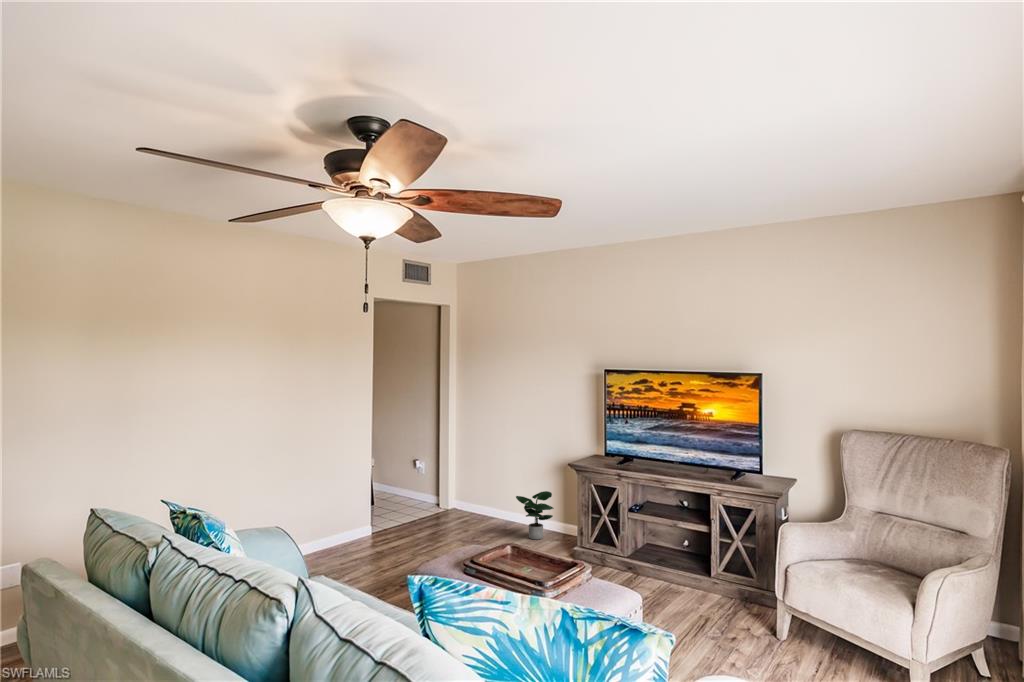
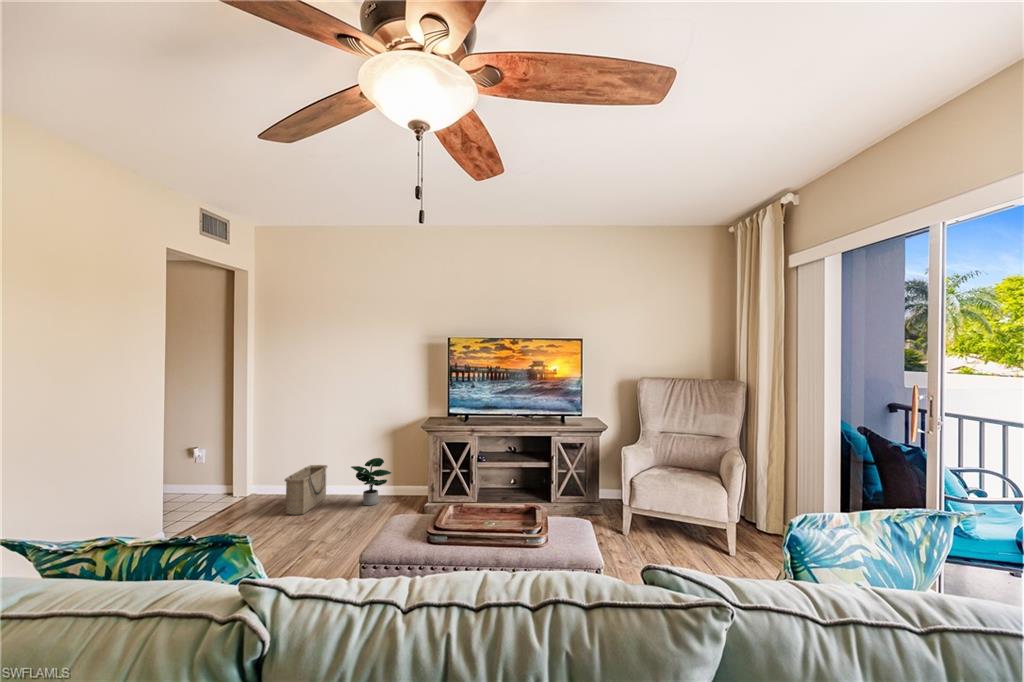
basket: none [460,489,507,535] -> present [285,465,327,515]

